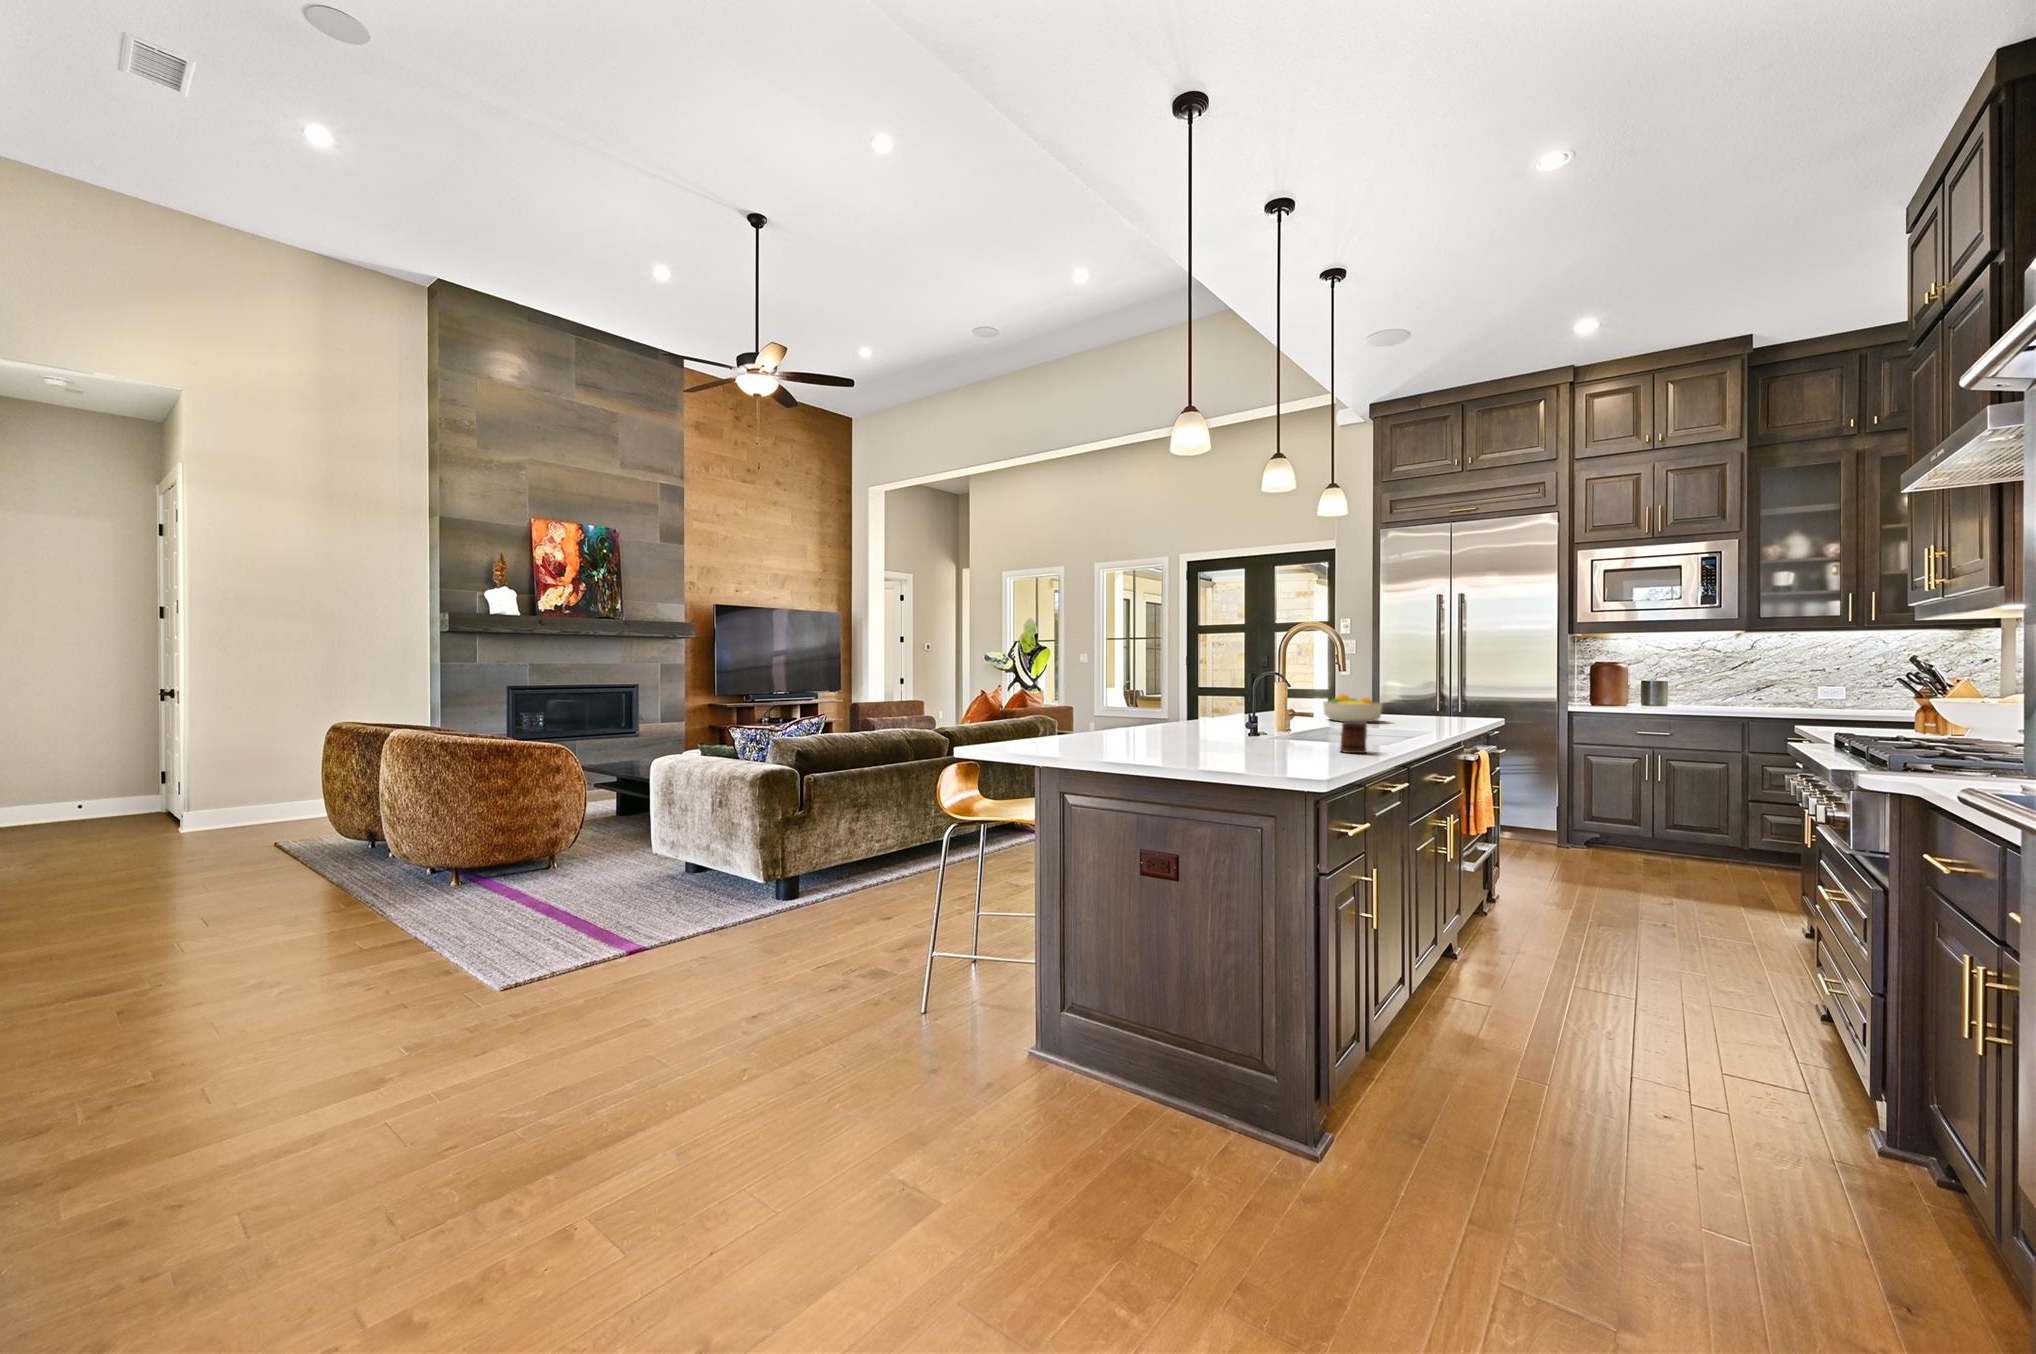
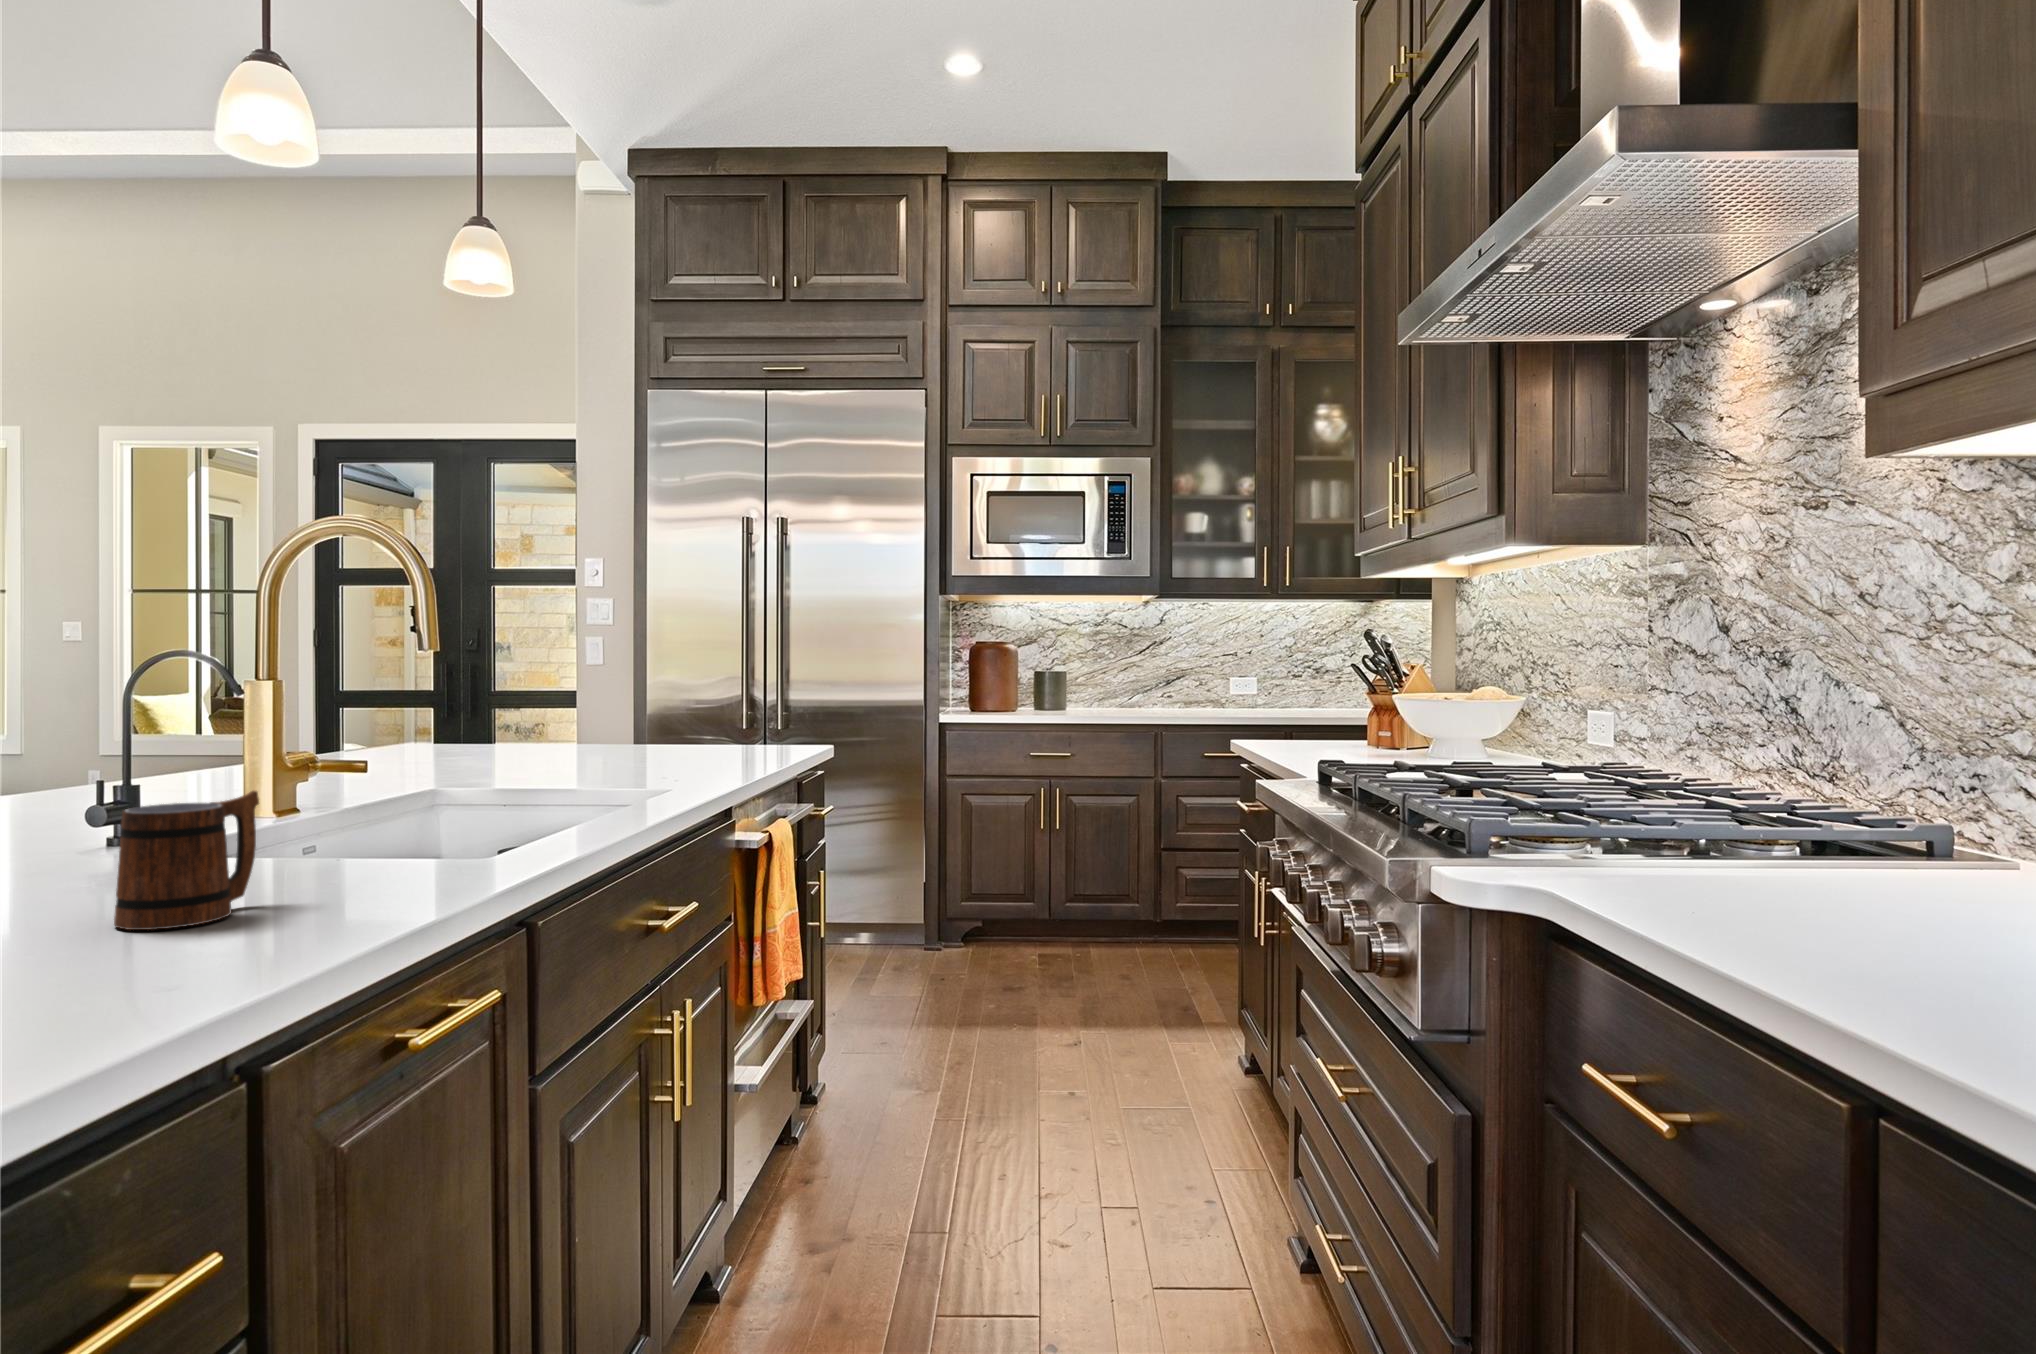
fruit bowl: present [1323,694,1382,722] -> none [429,698,561,768]

